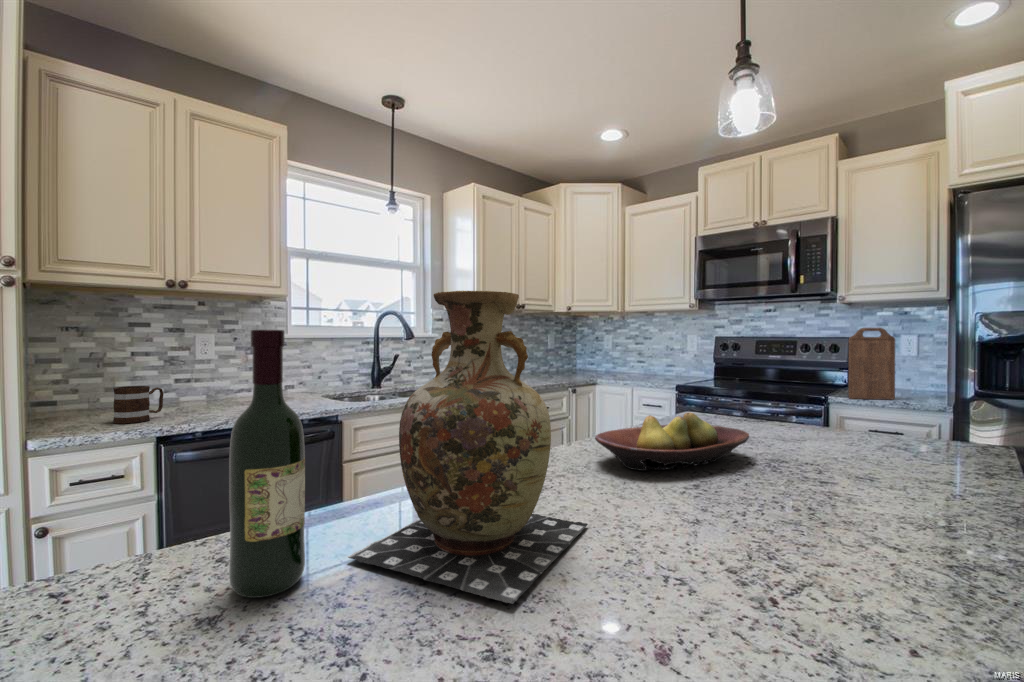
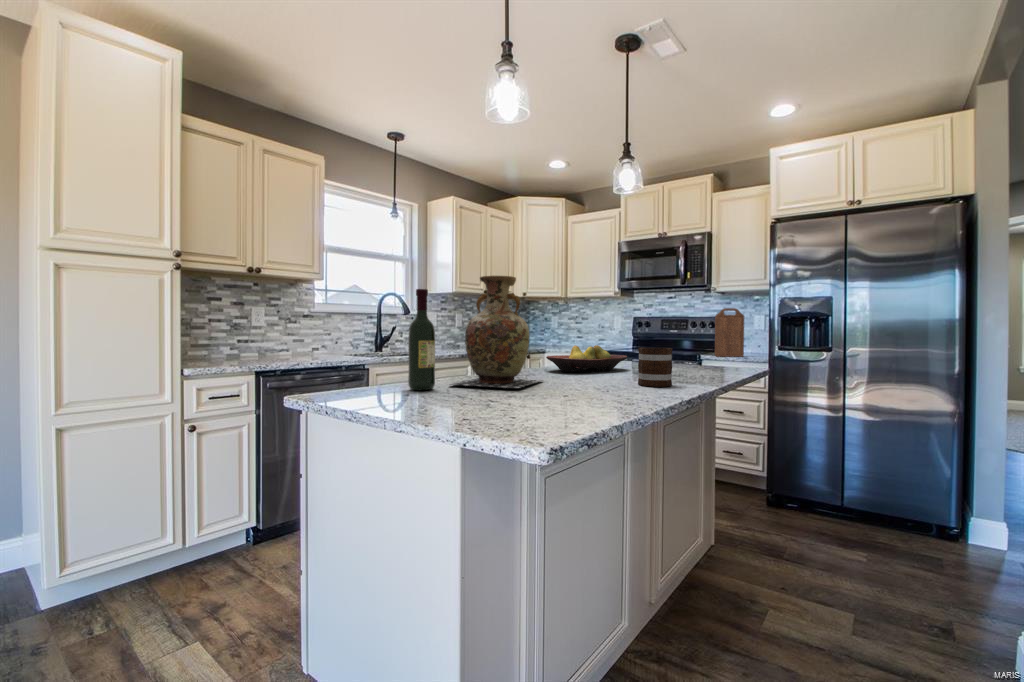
mug: present [113,386,164,424] -> present [638,347,673,387]

